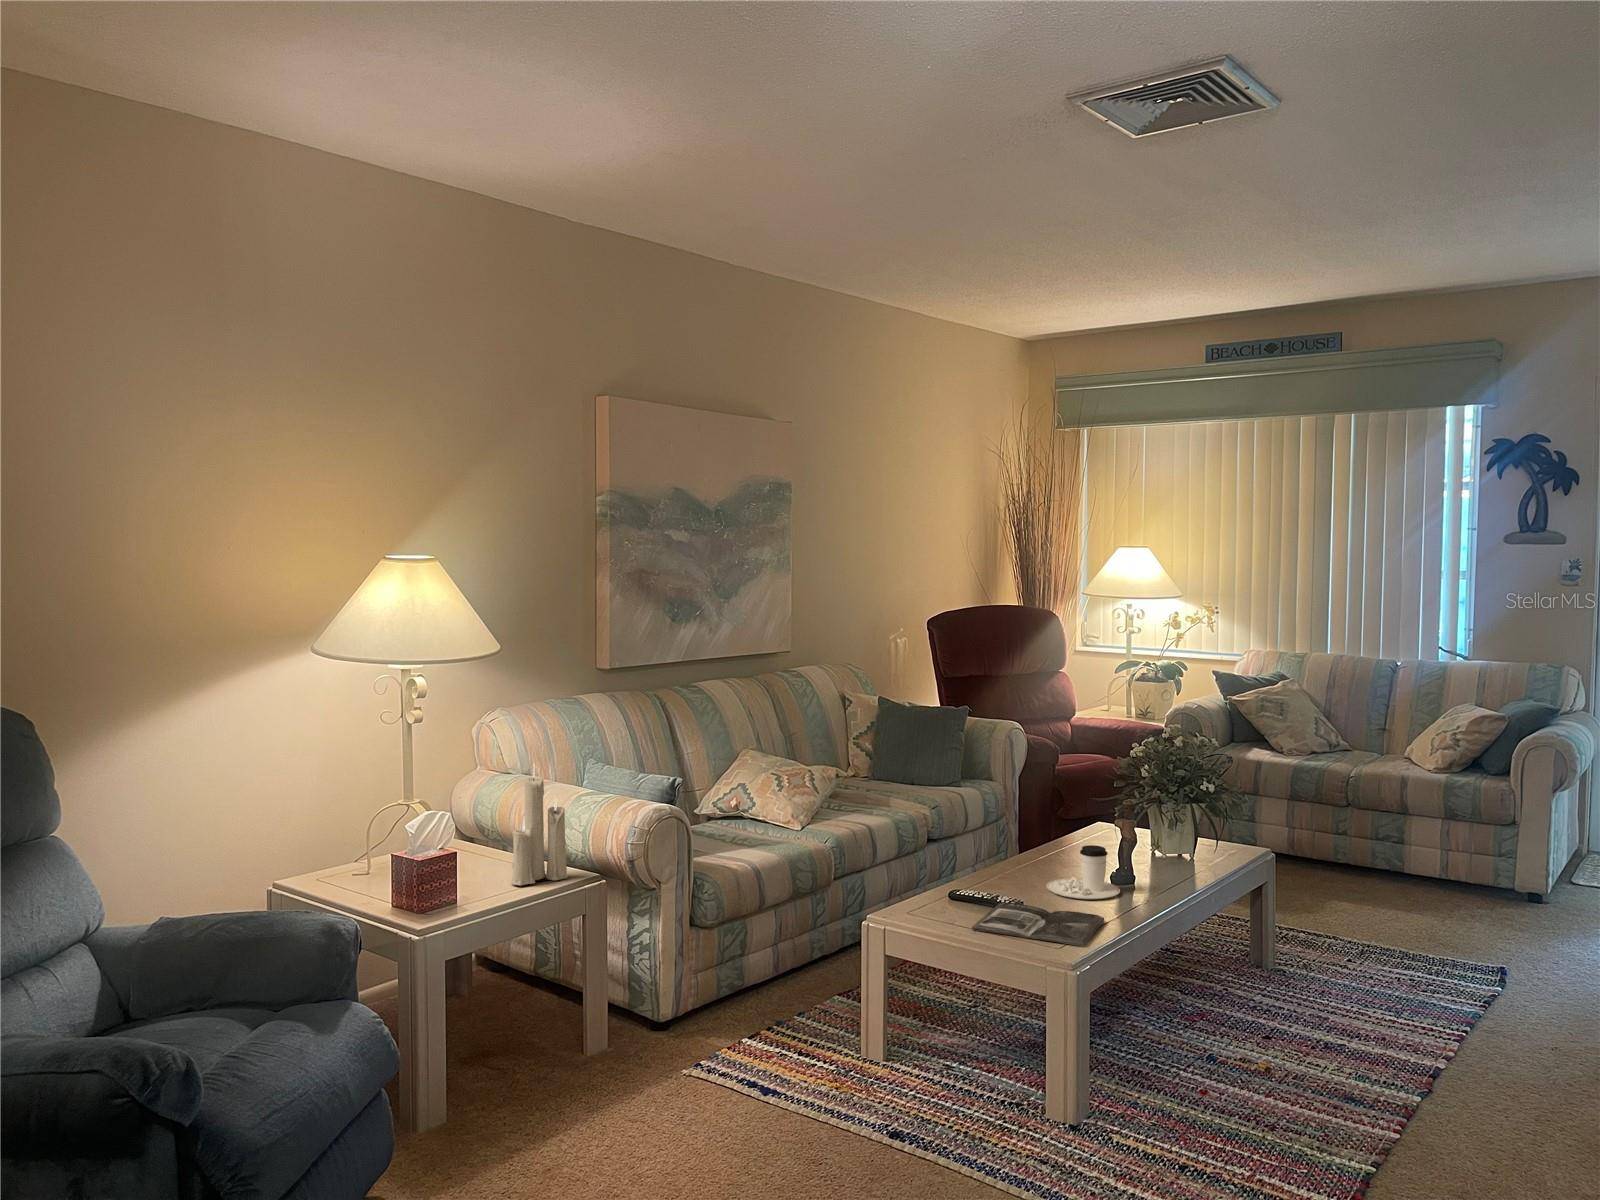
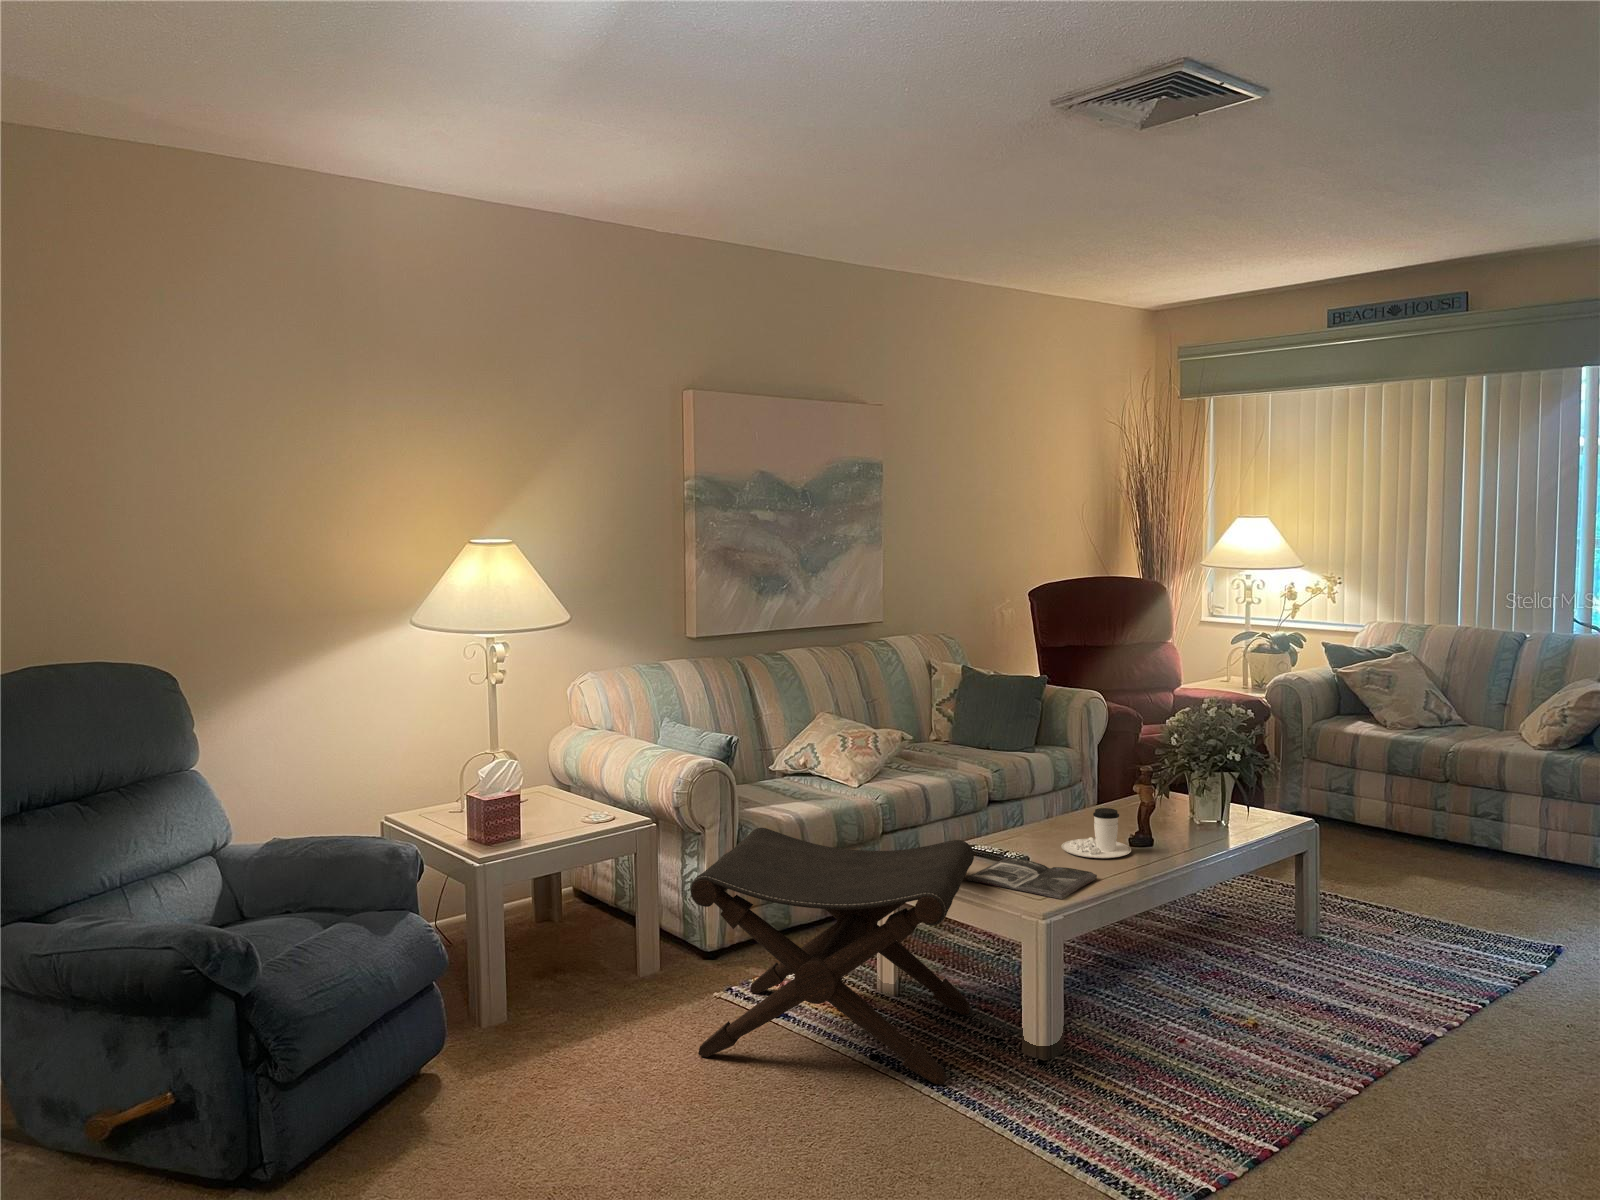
candle: present [510,766,568,886] -> none [572,715,622,826]
footstool: none [689,880,988,1162] -> present [691,828,974,1084]

